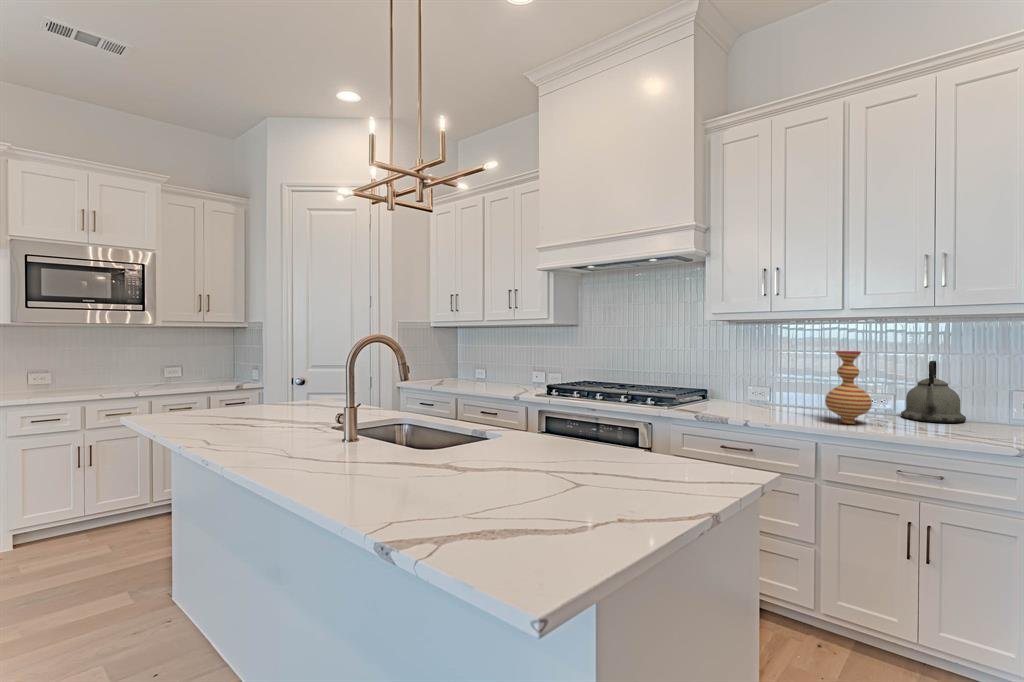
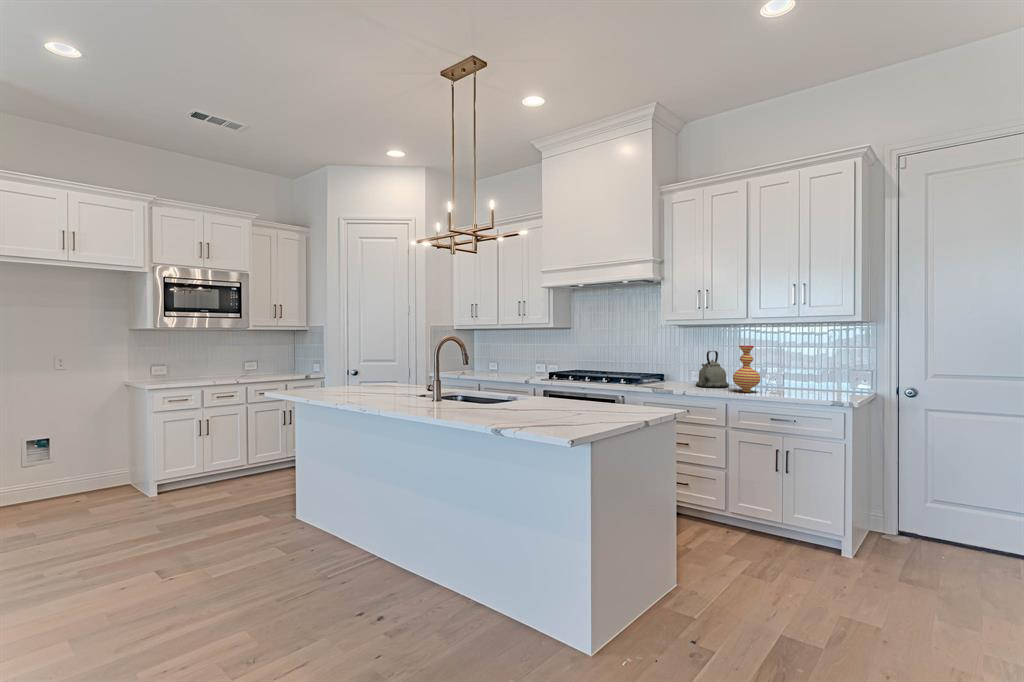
kettle: present [901,361,966,423] -> present [696,351,729,387]

